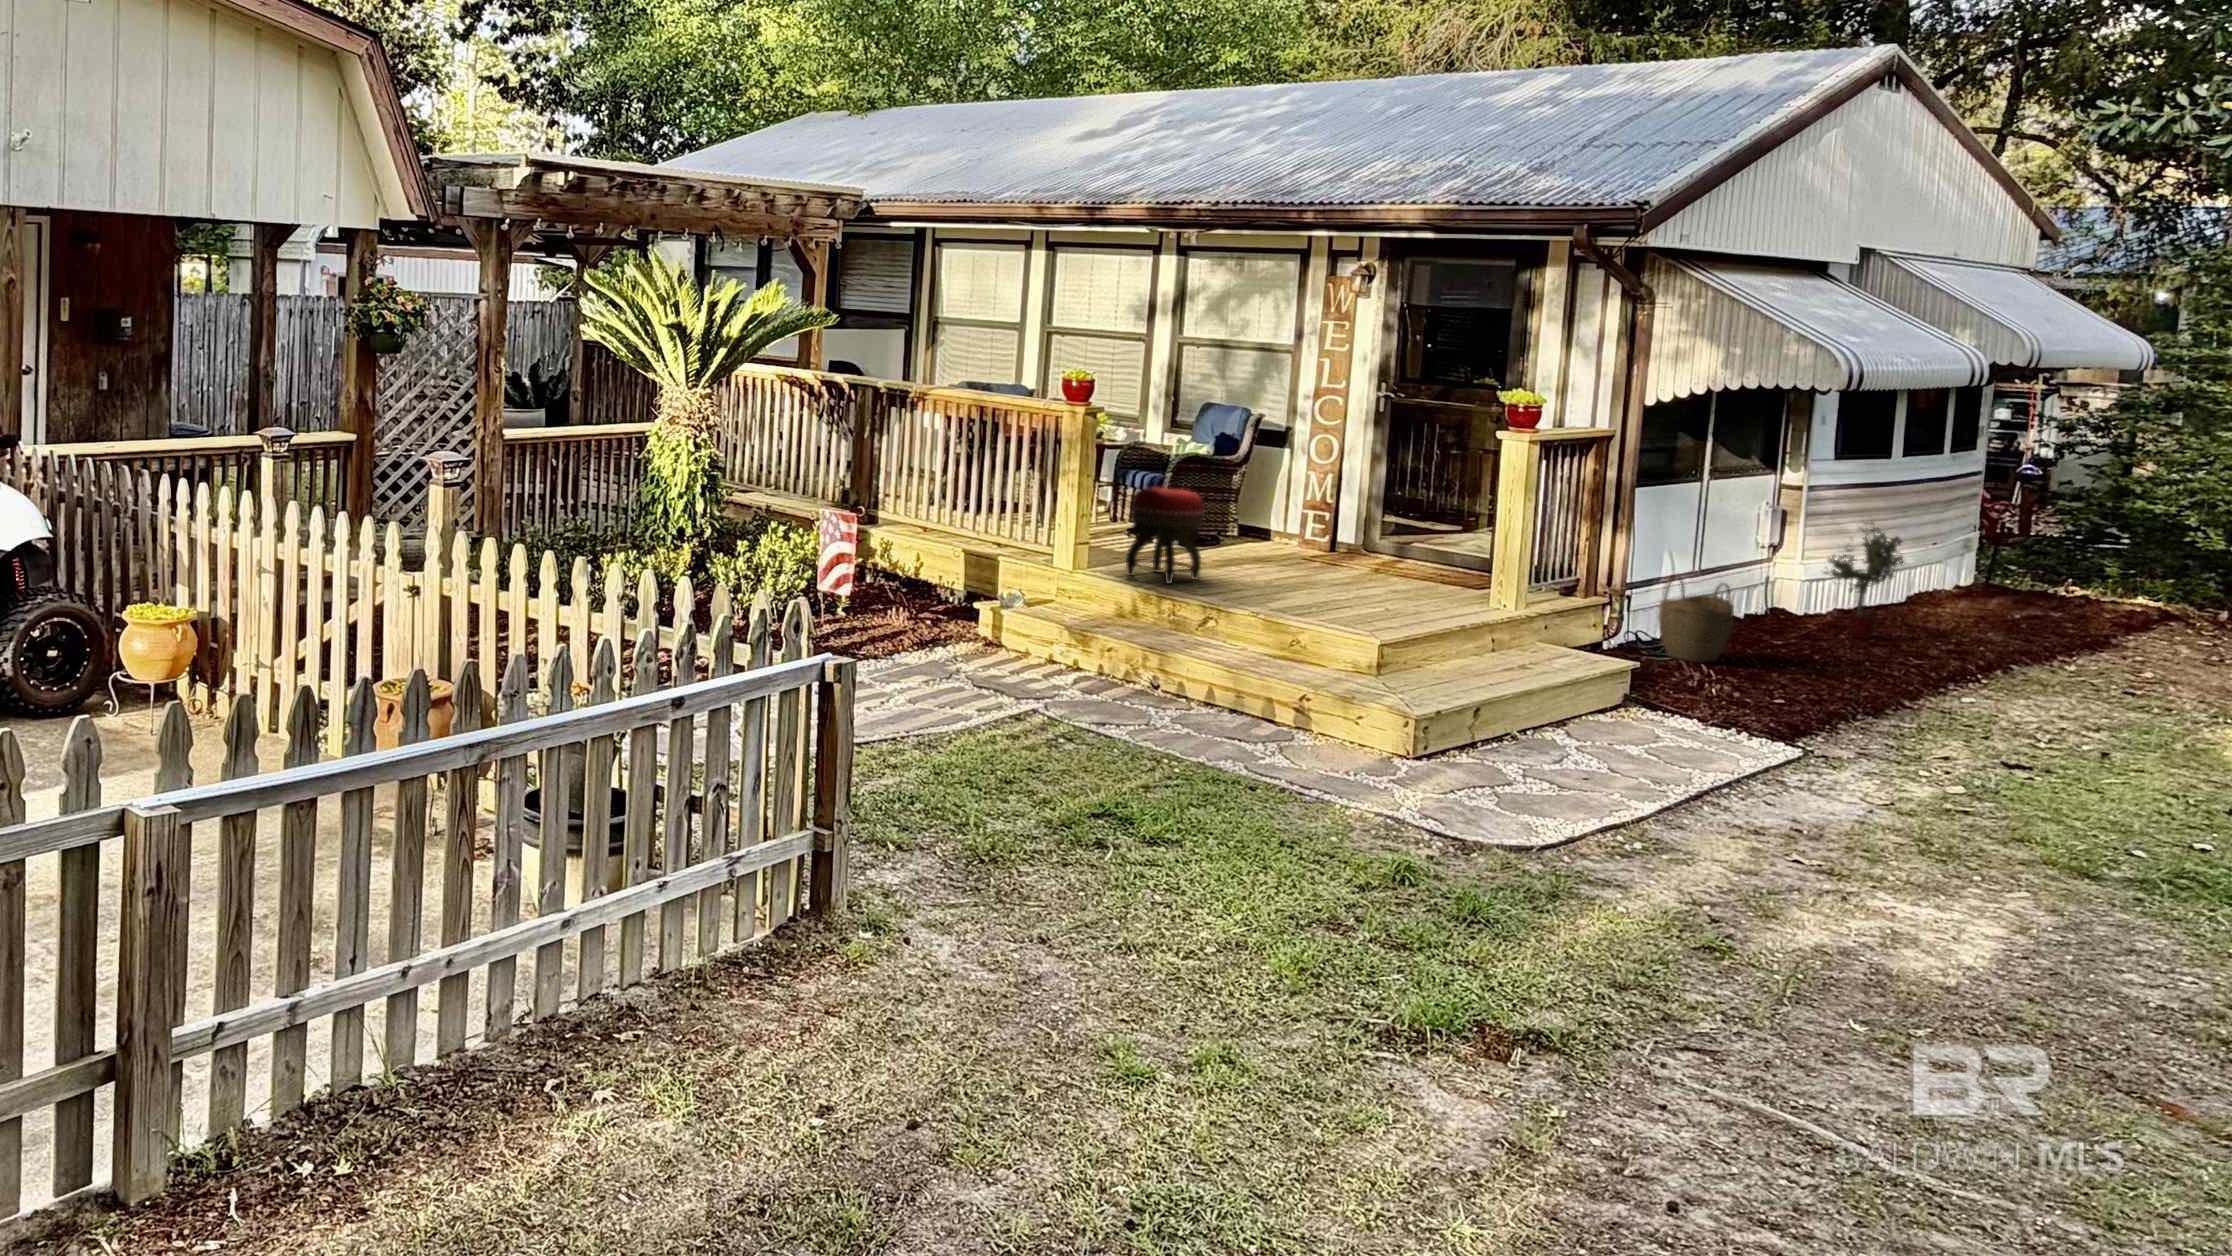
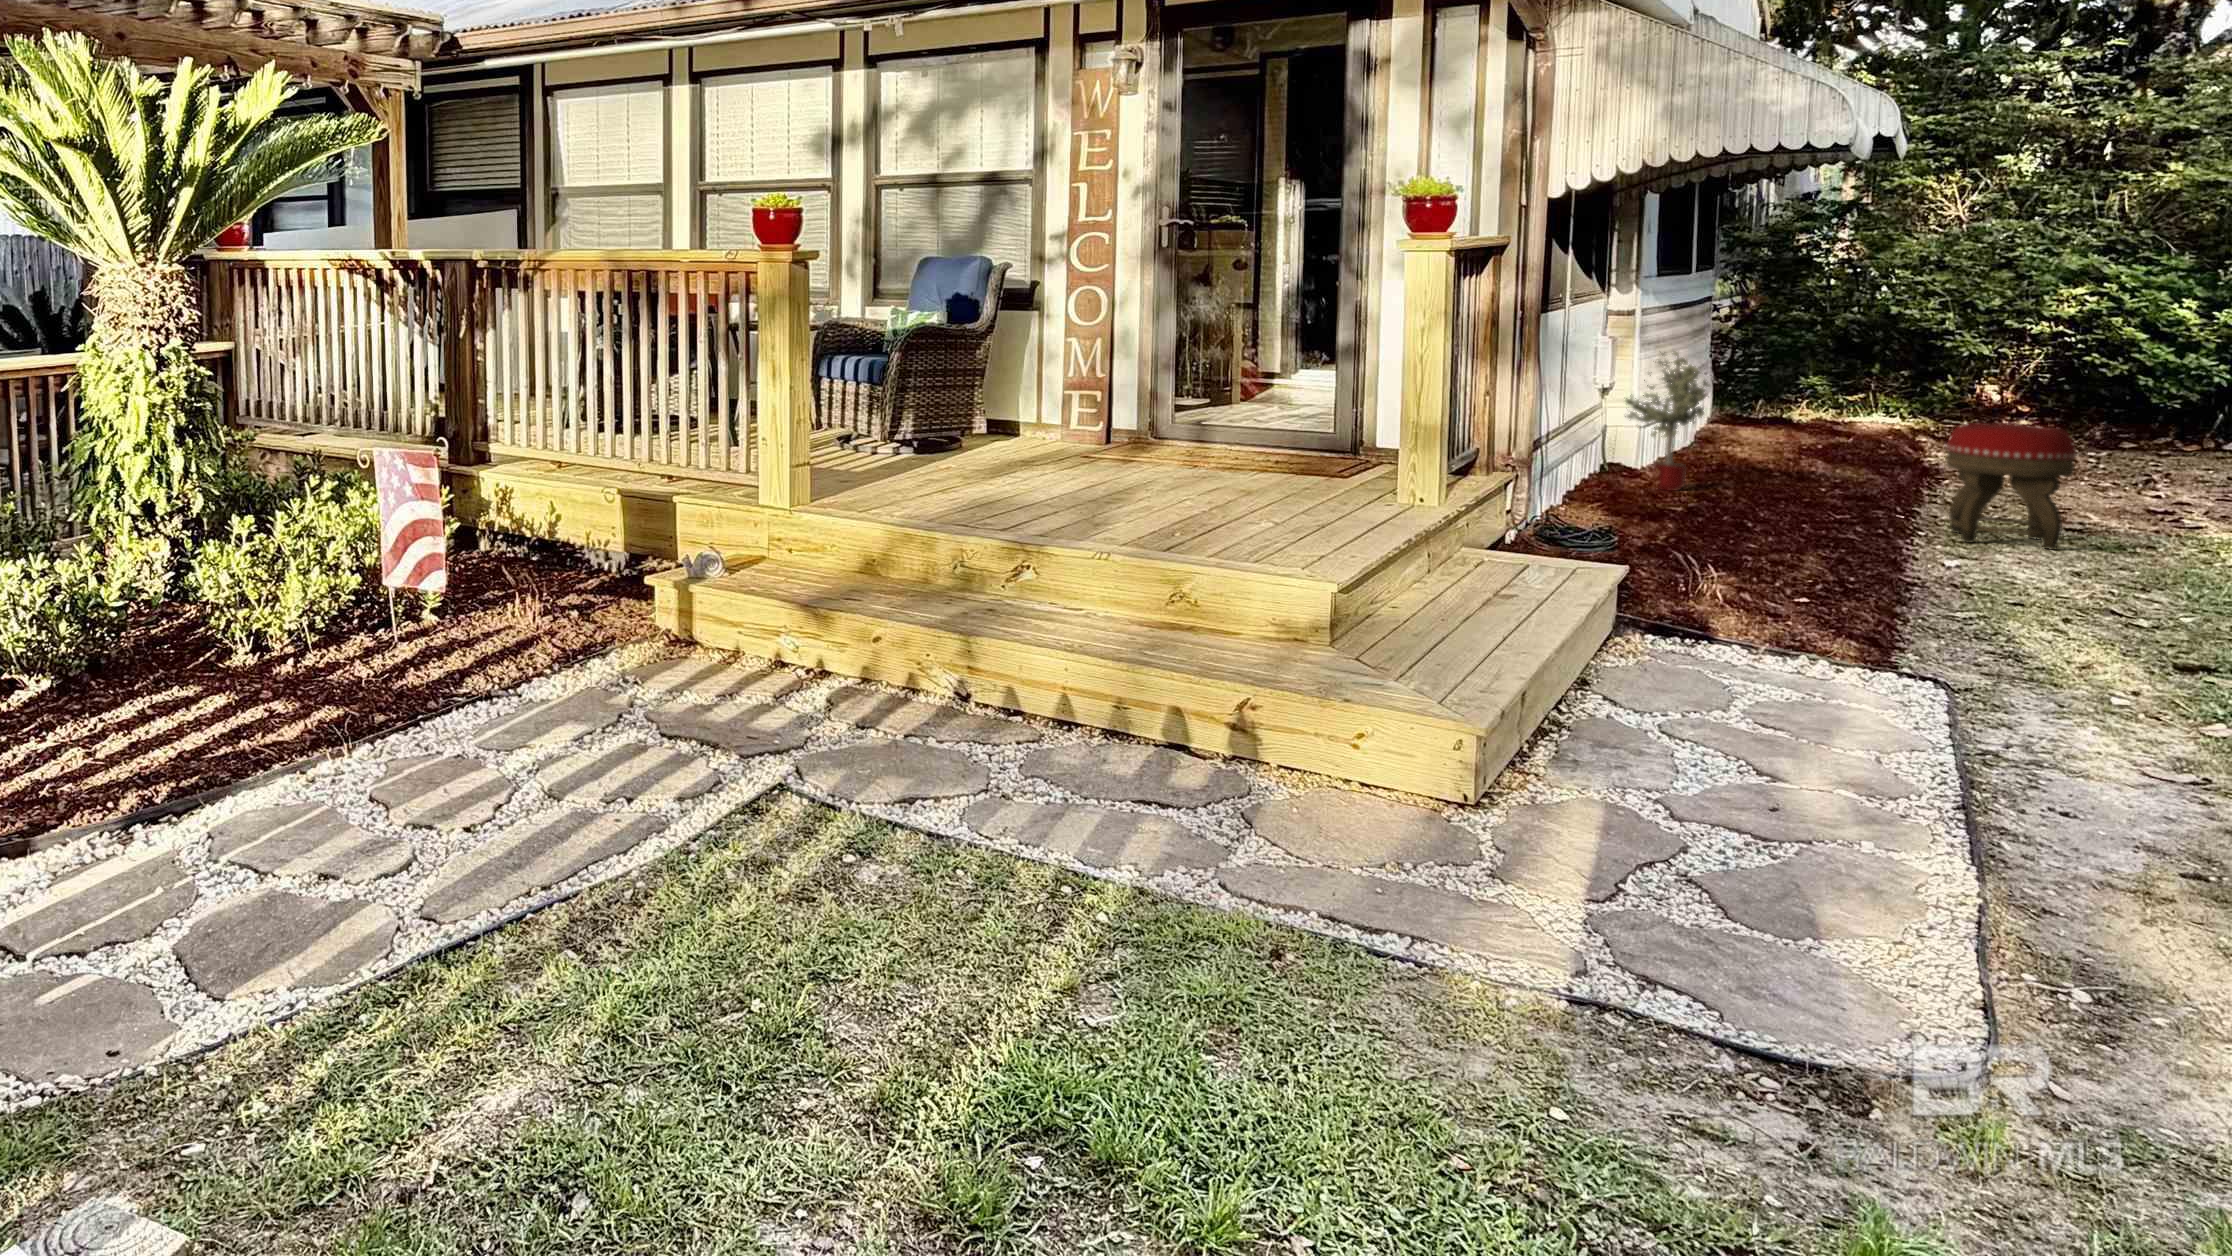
footstool: present [1126,488,1204,584] -> present [1945,423,2077,550]
woven basket: present [1658,576,1734,663] -> none [1524,434,1614,546]

